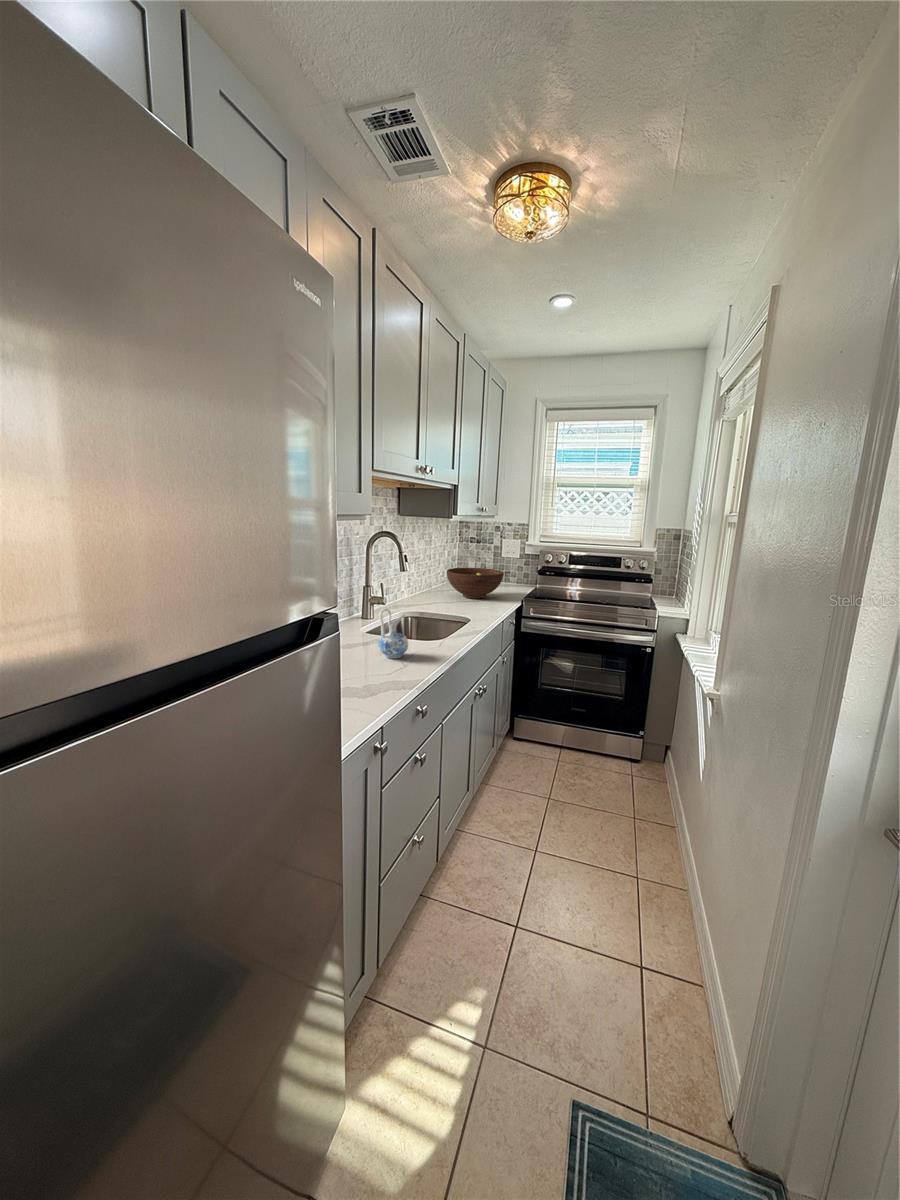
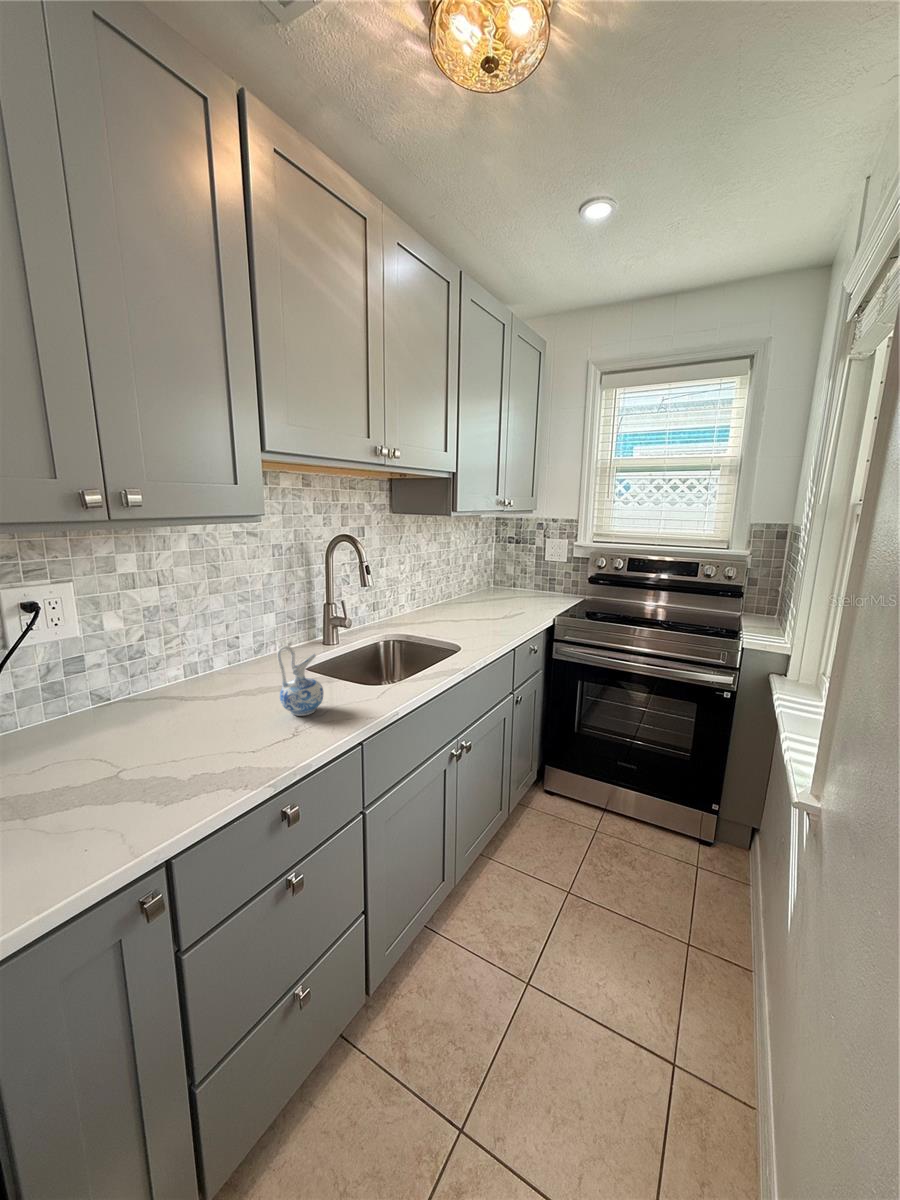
fruit bowl: present [447,568,504,599] -> none [458,575,531,615]

